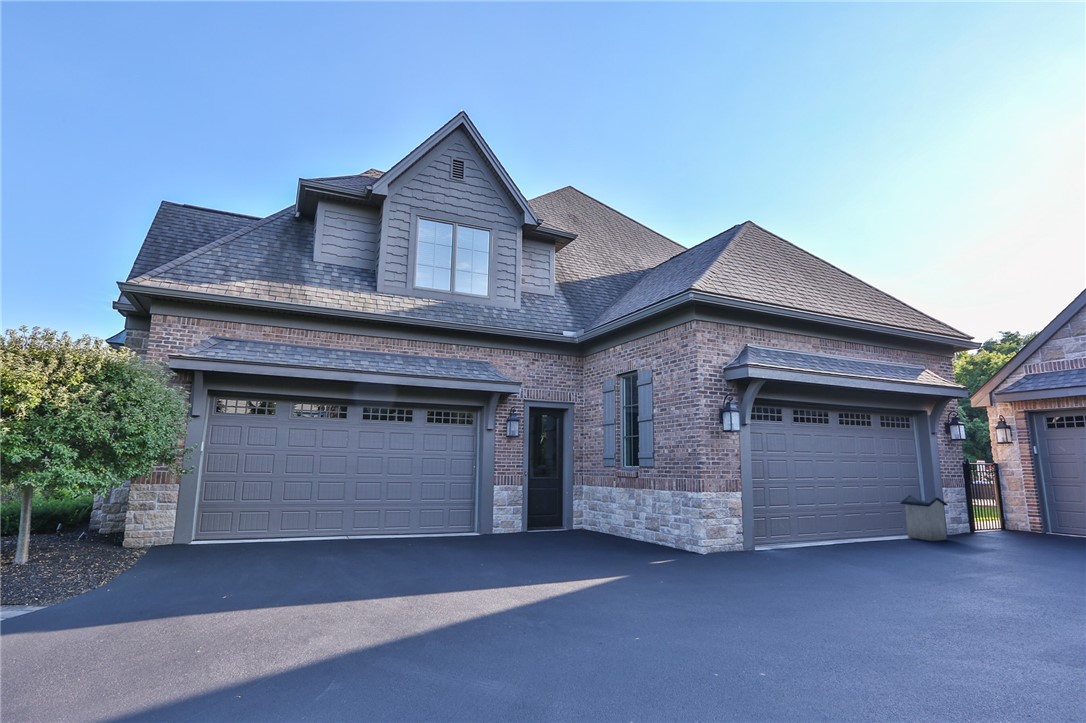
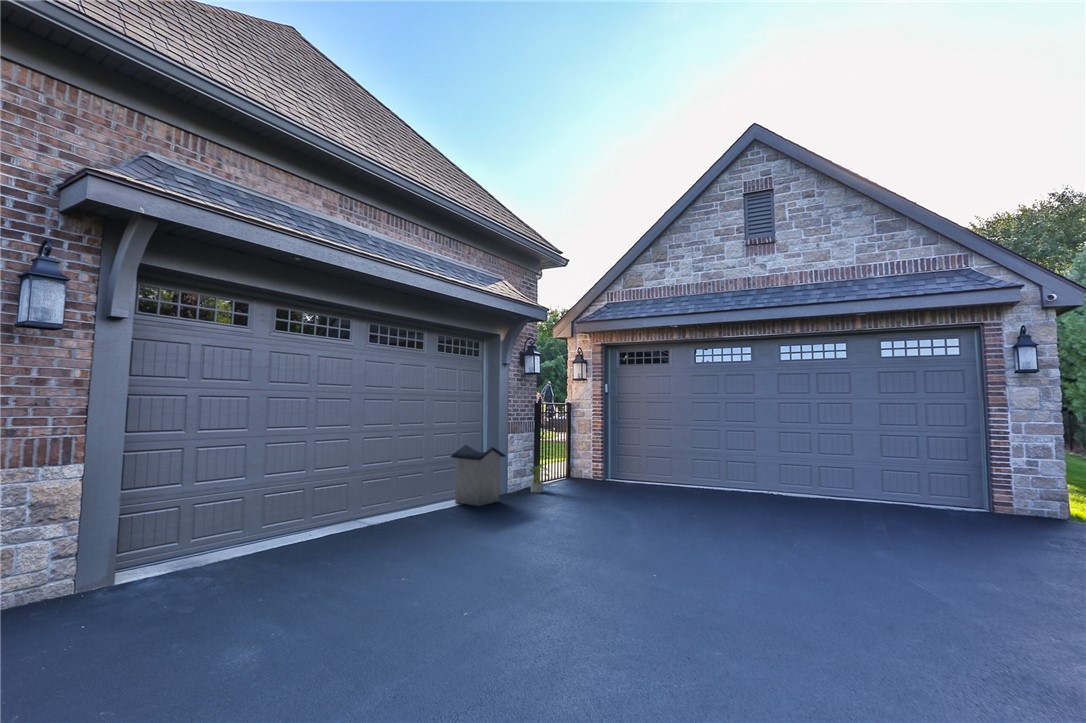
potted plant: none [962,514,990,537] -> present [528,464,549,493]

